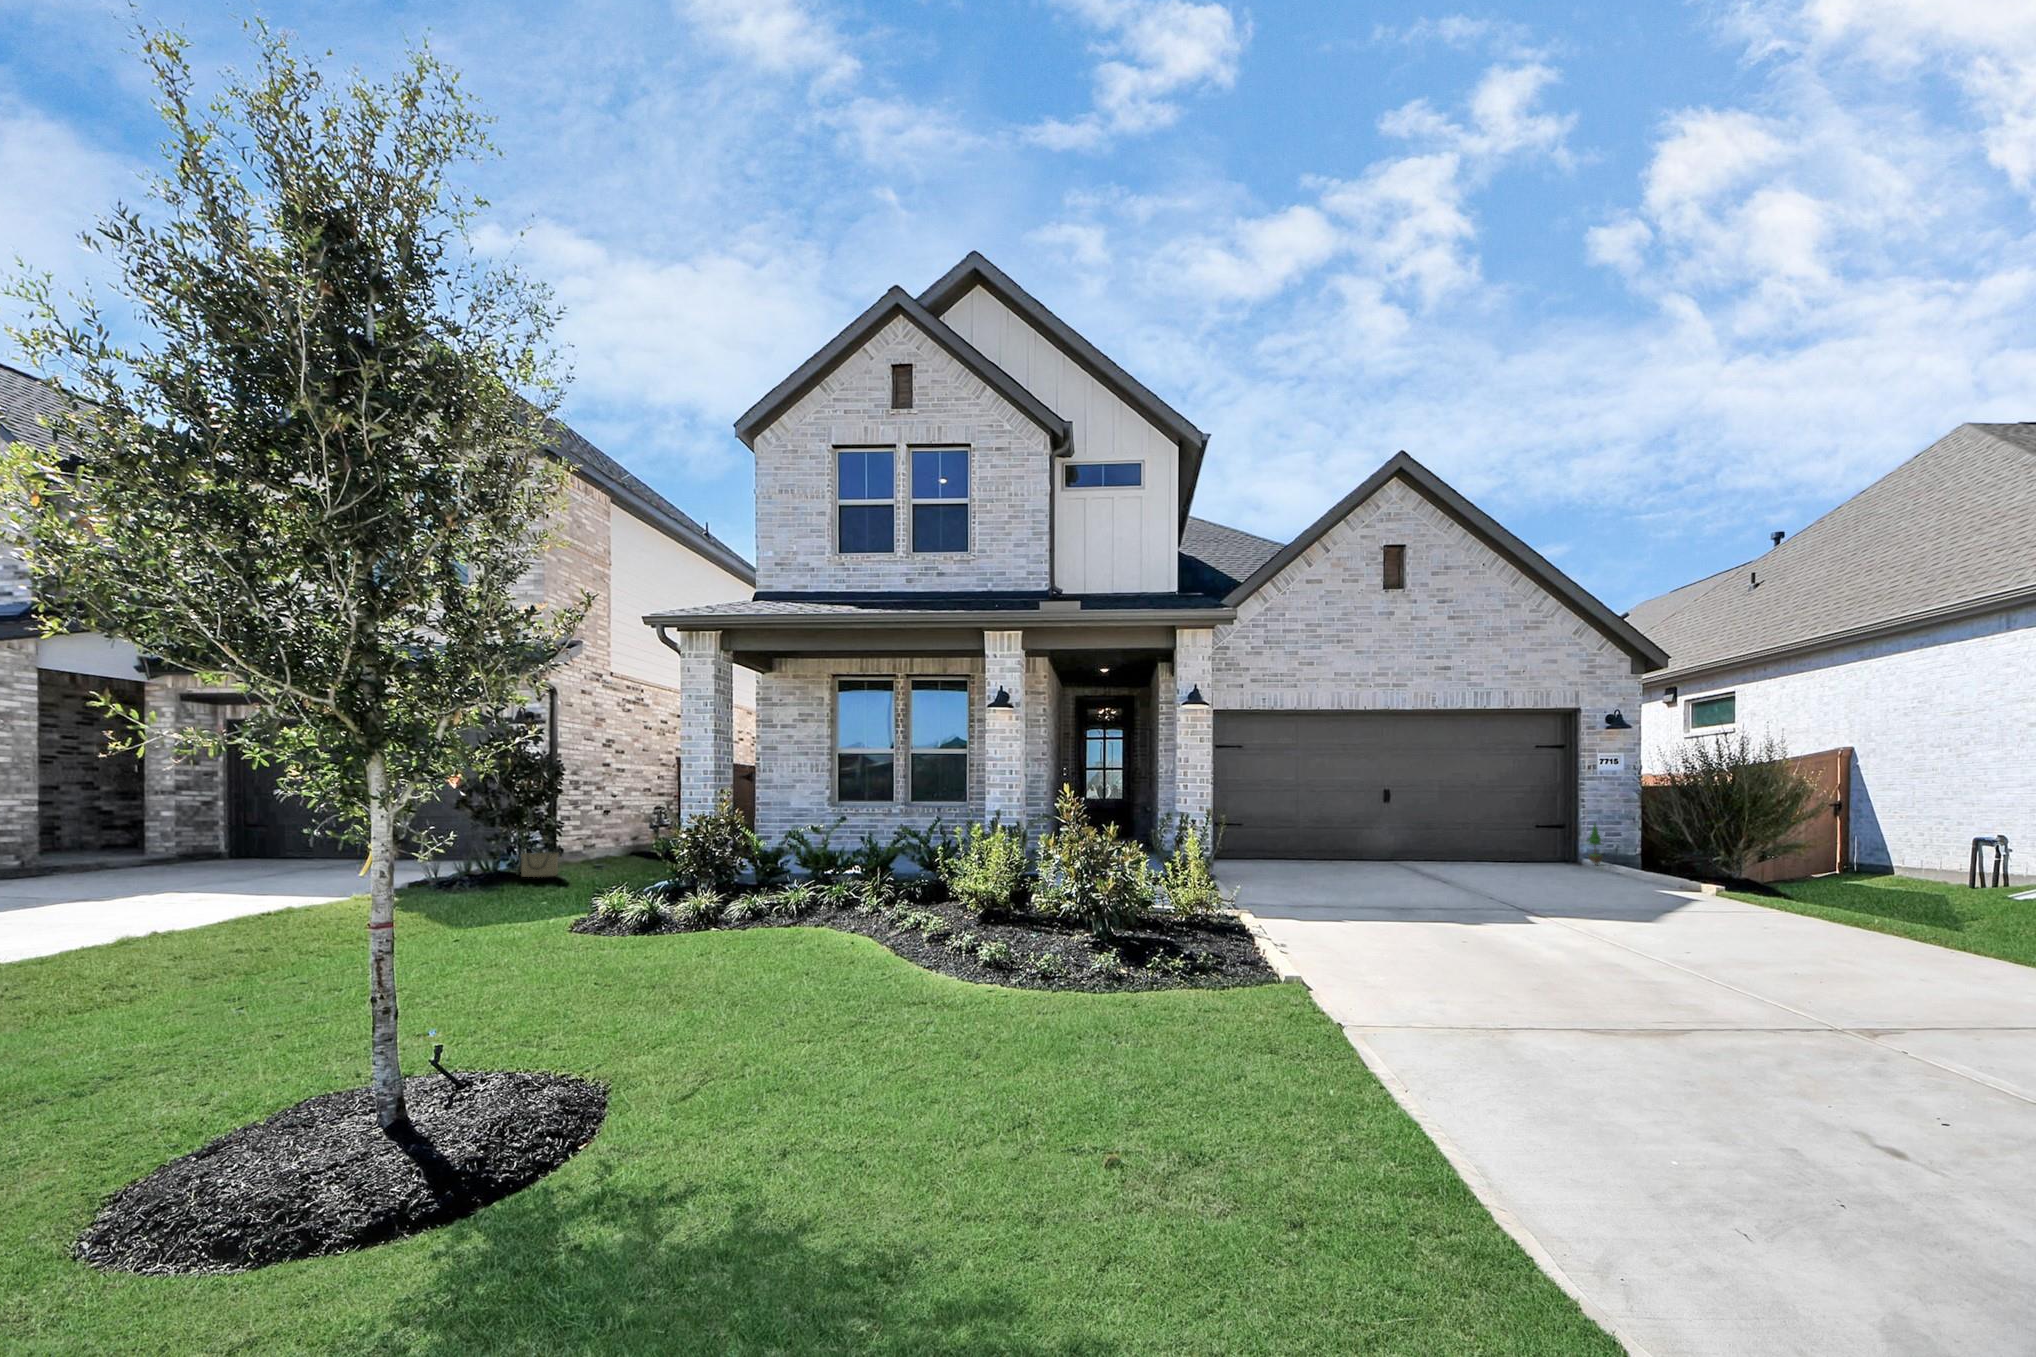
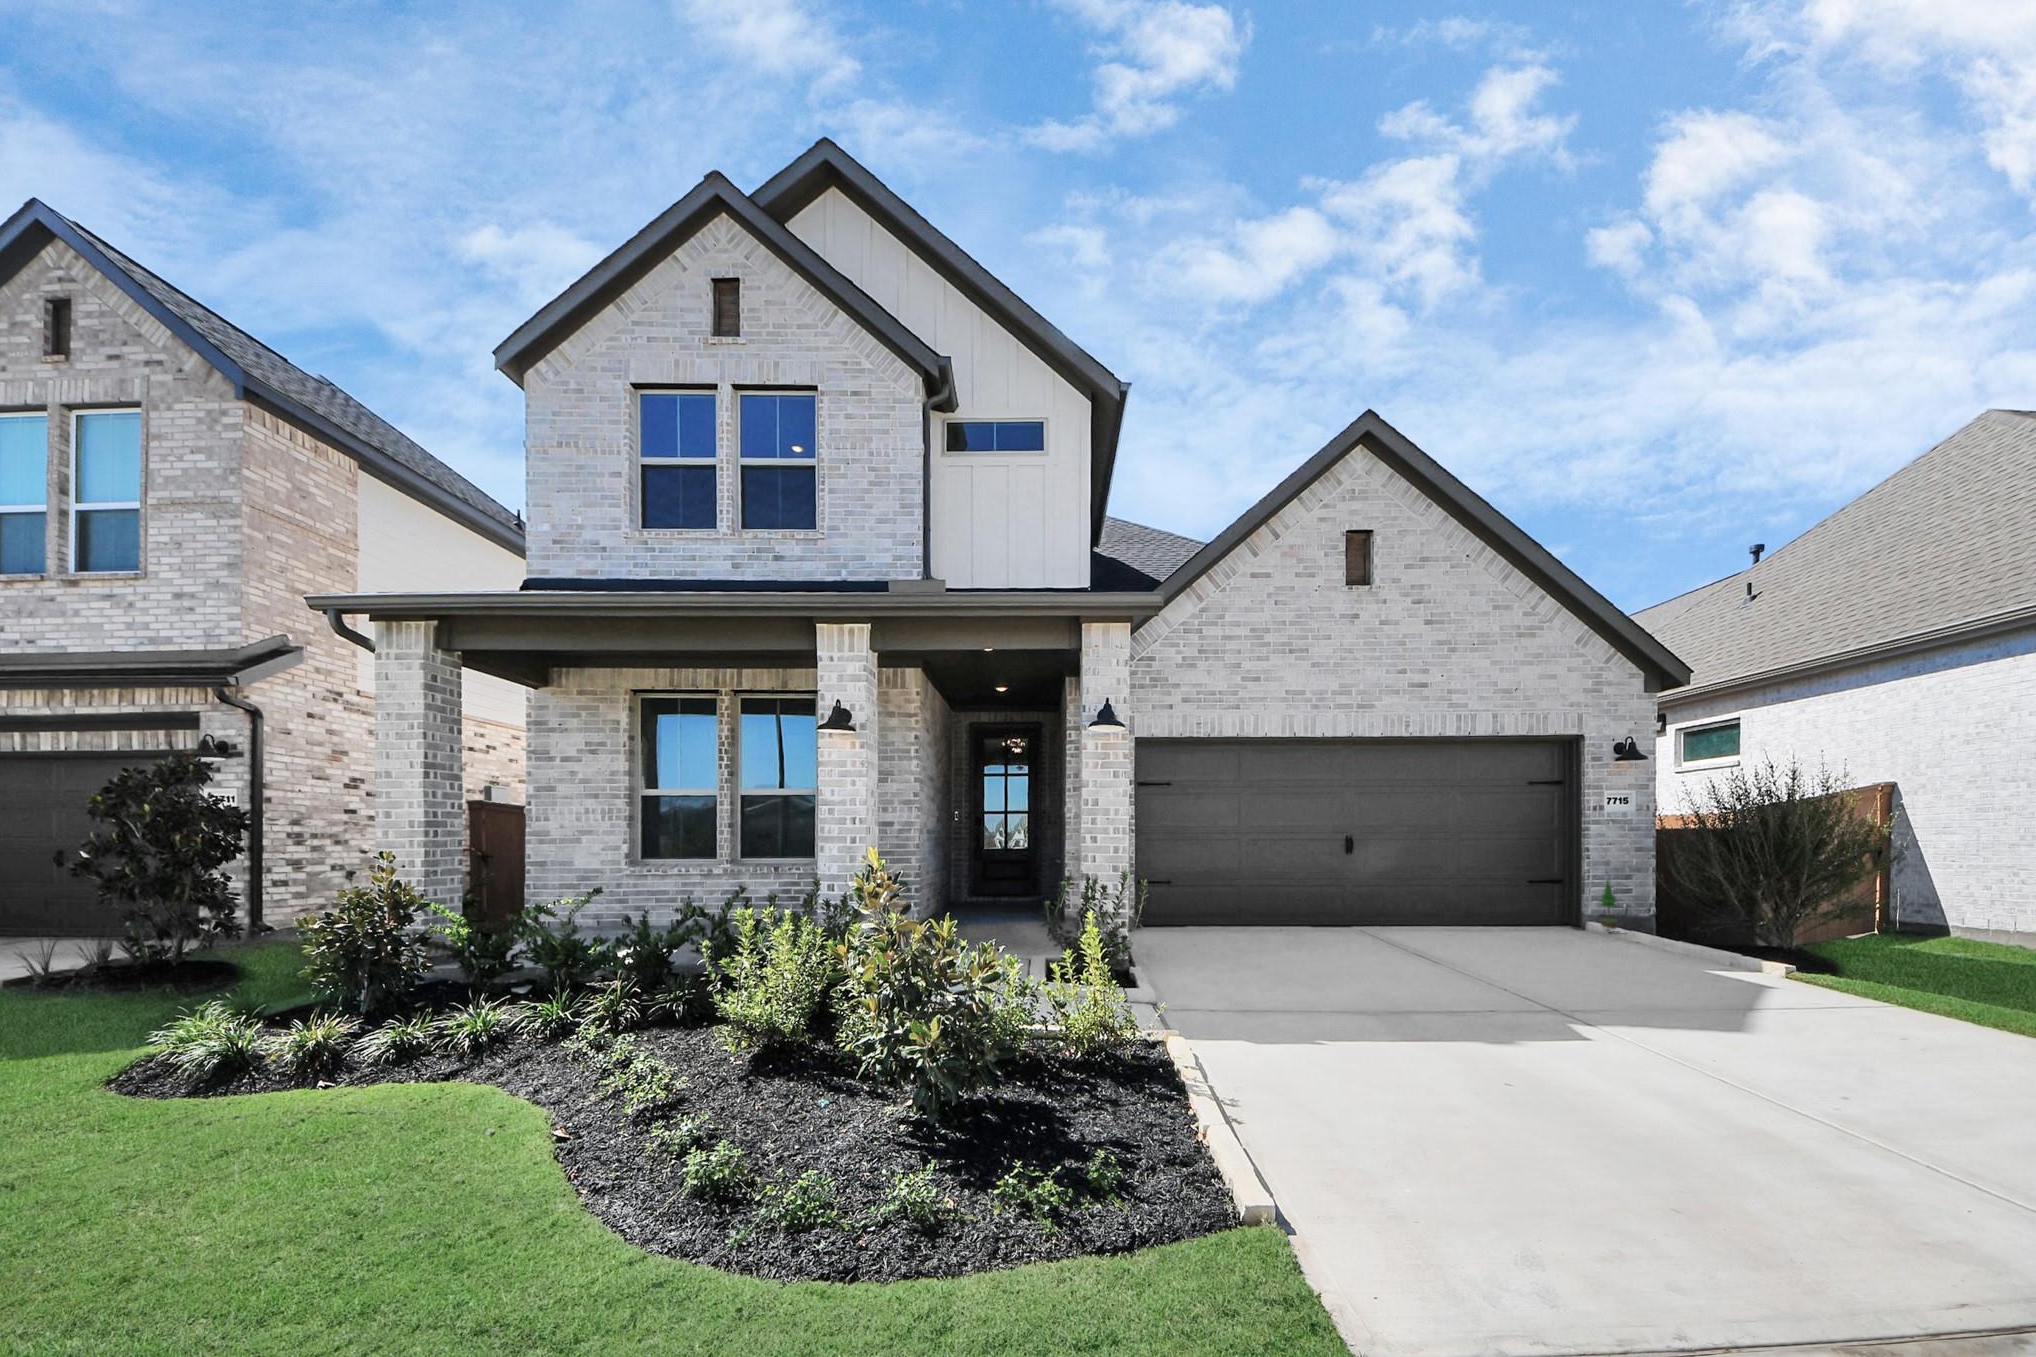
basket: present [521,852,559,877] -> none [160,936,222,972]

